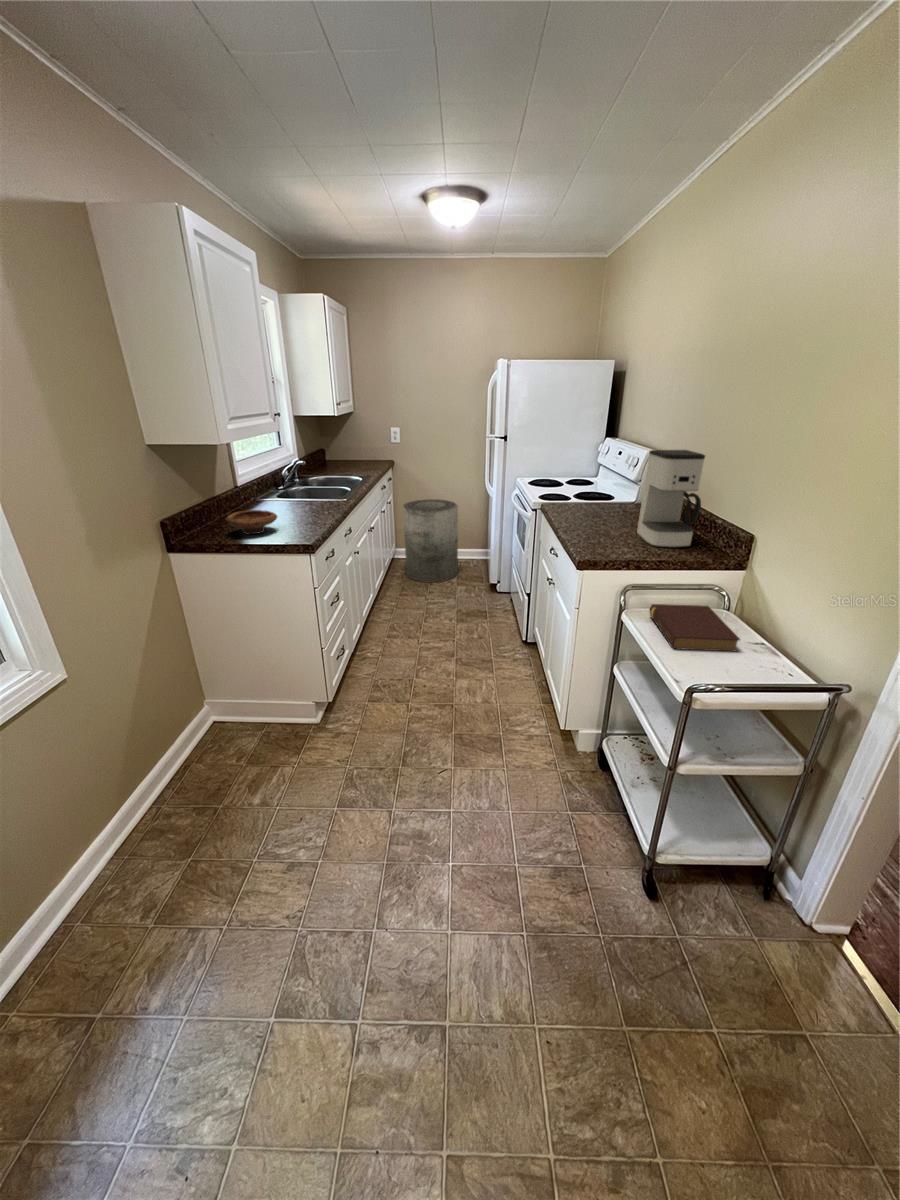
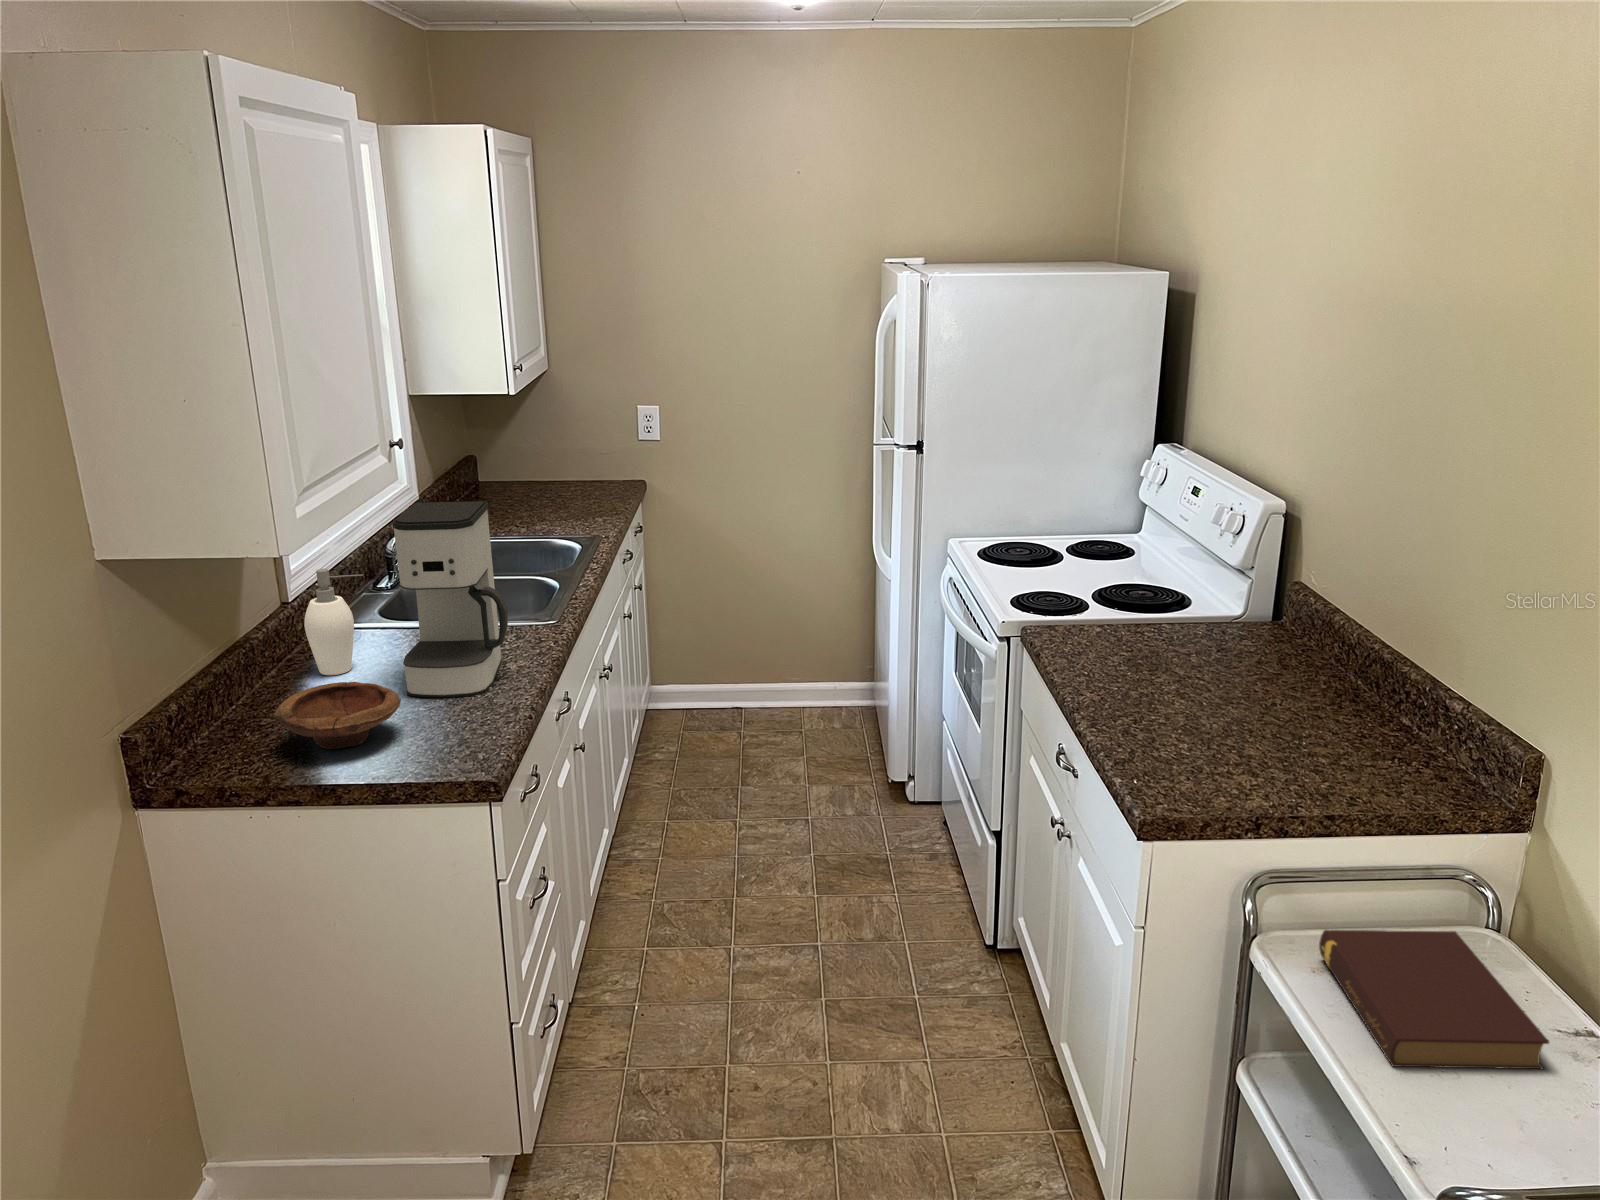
coffee maker: present [637,450,705,548] -> present [393,501,508,698]
soap dispenser: none [242,469,266,514] -> present [304,569,363,675]
trash can: present [403,499,458,582] -> none [672,570,805,776]

